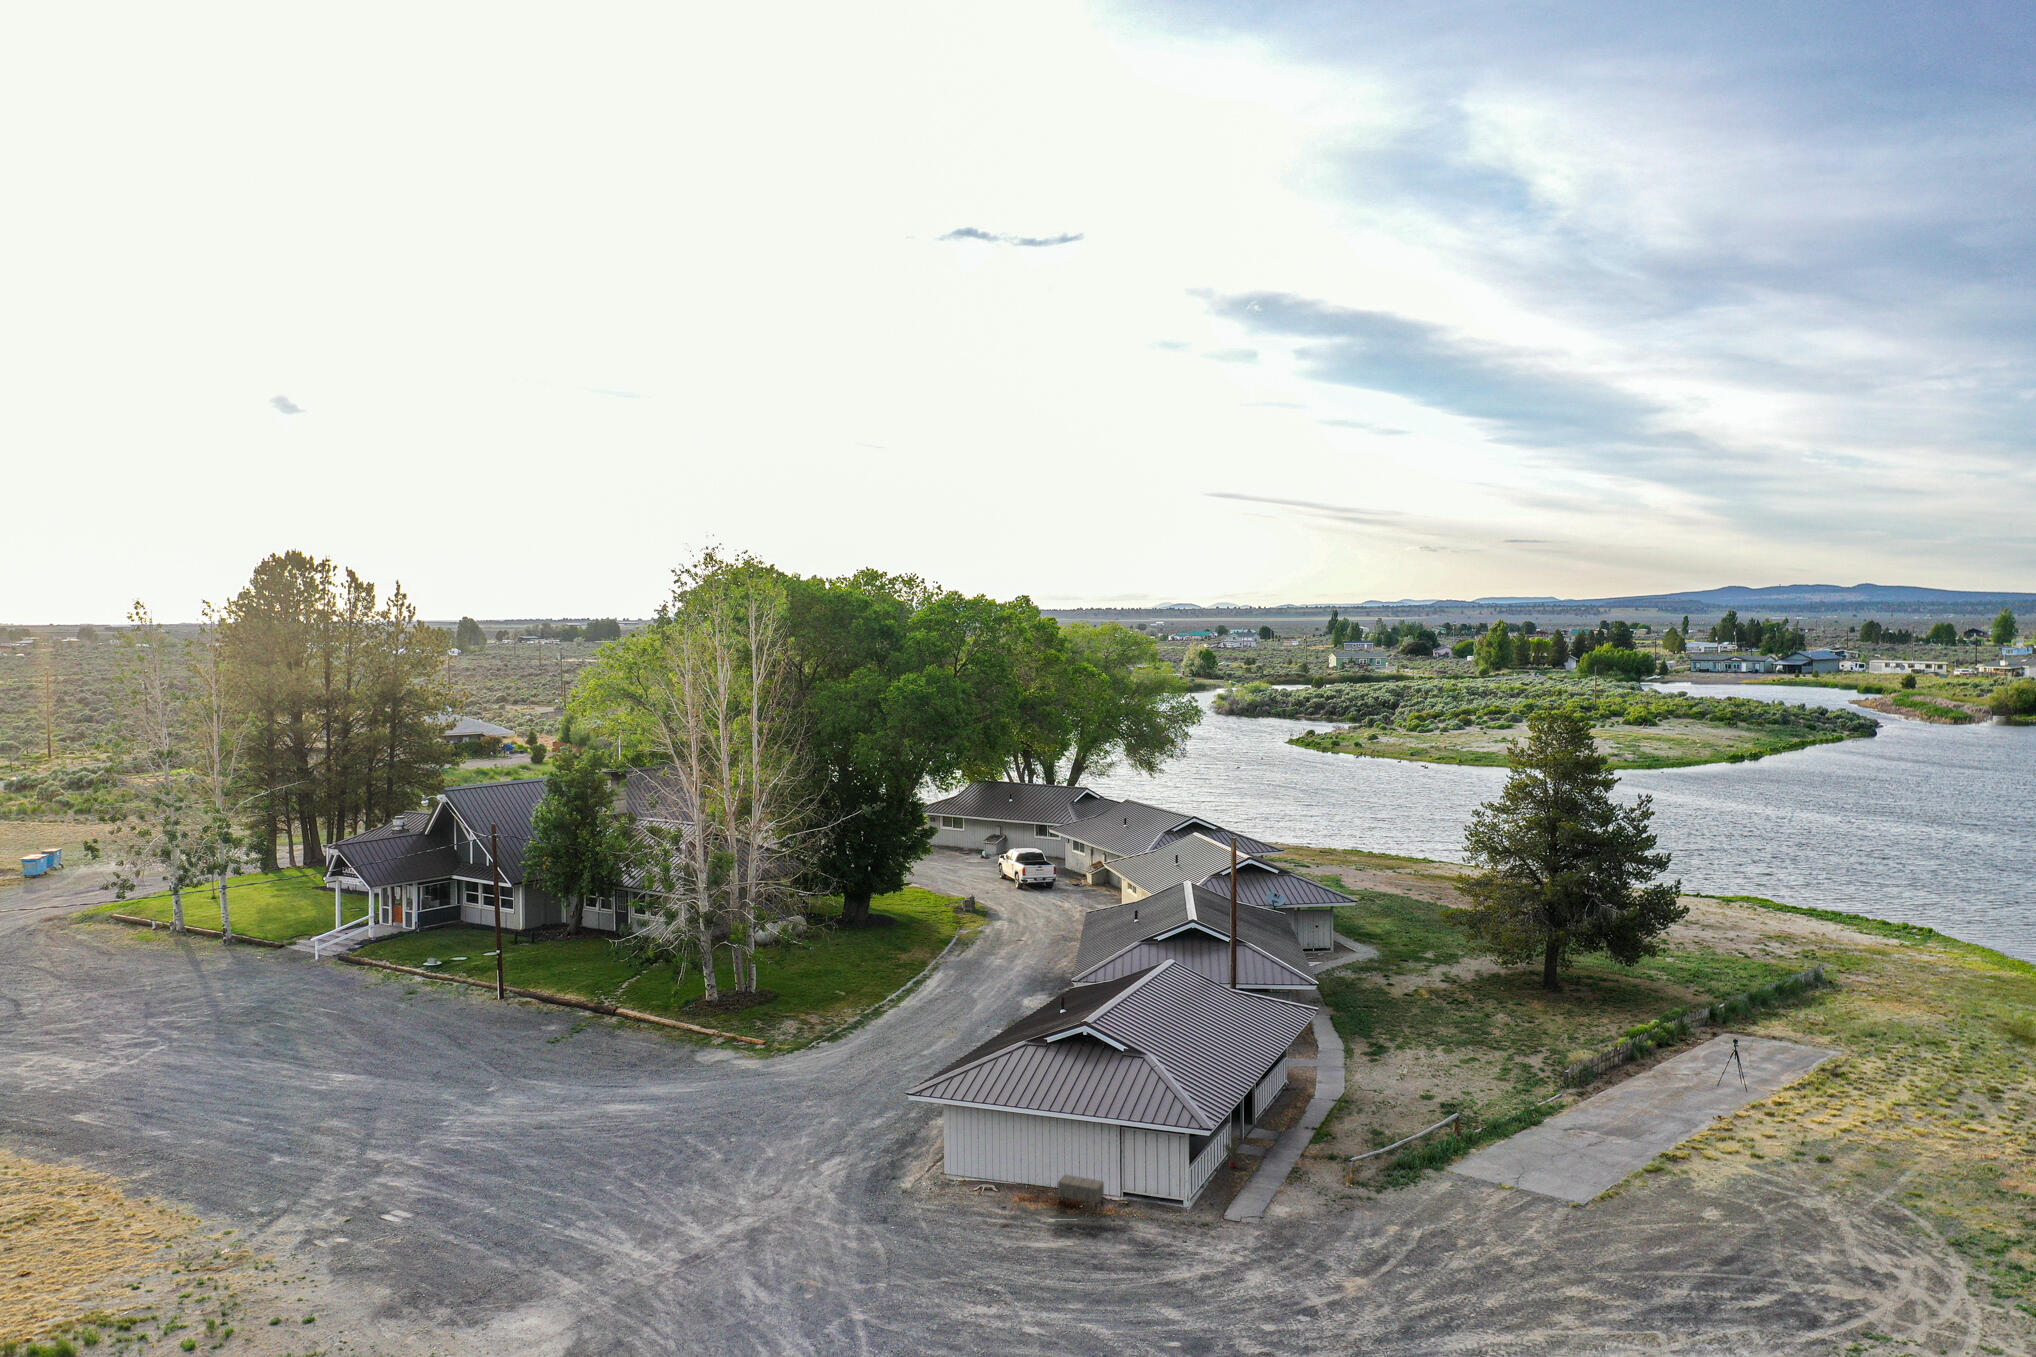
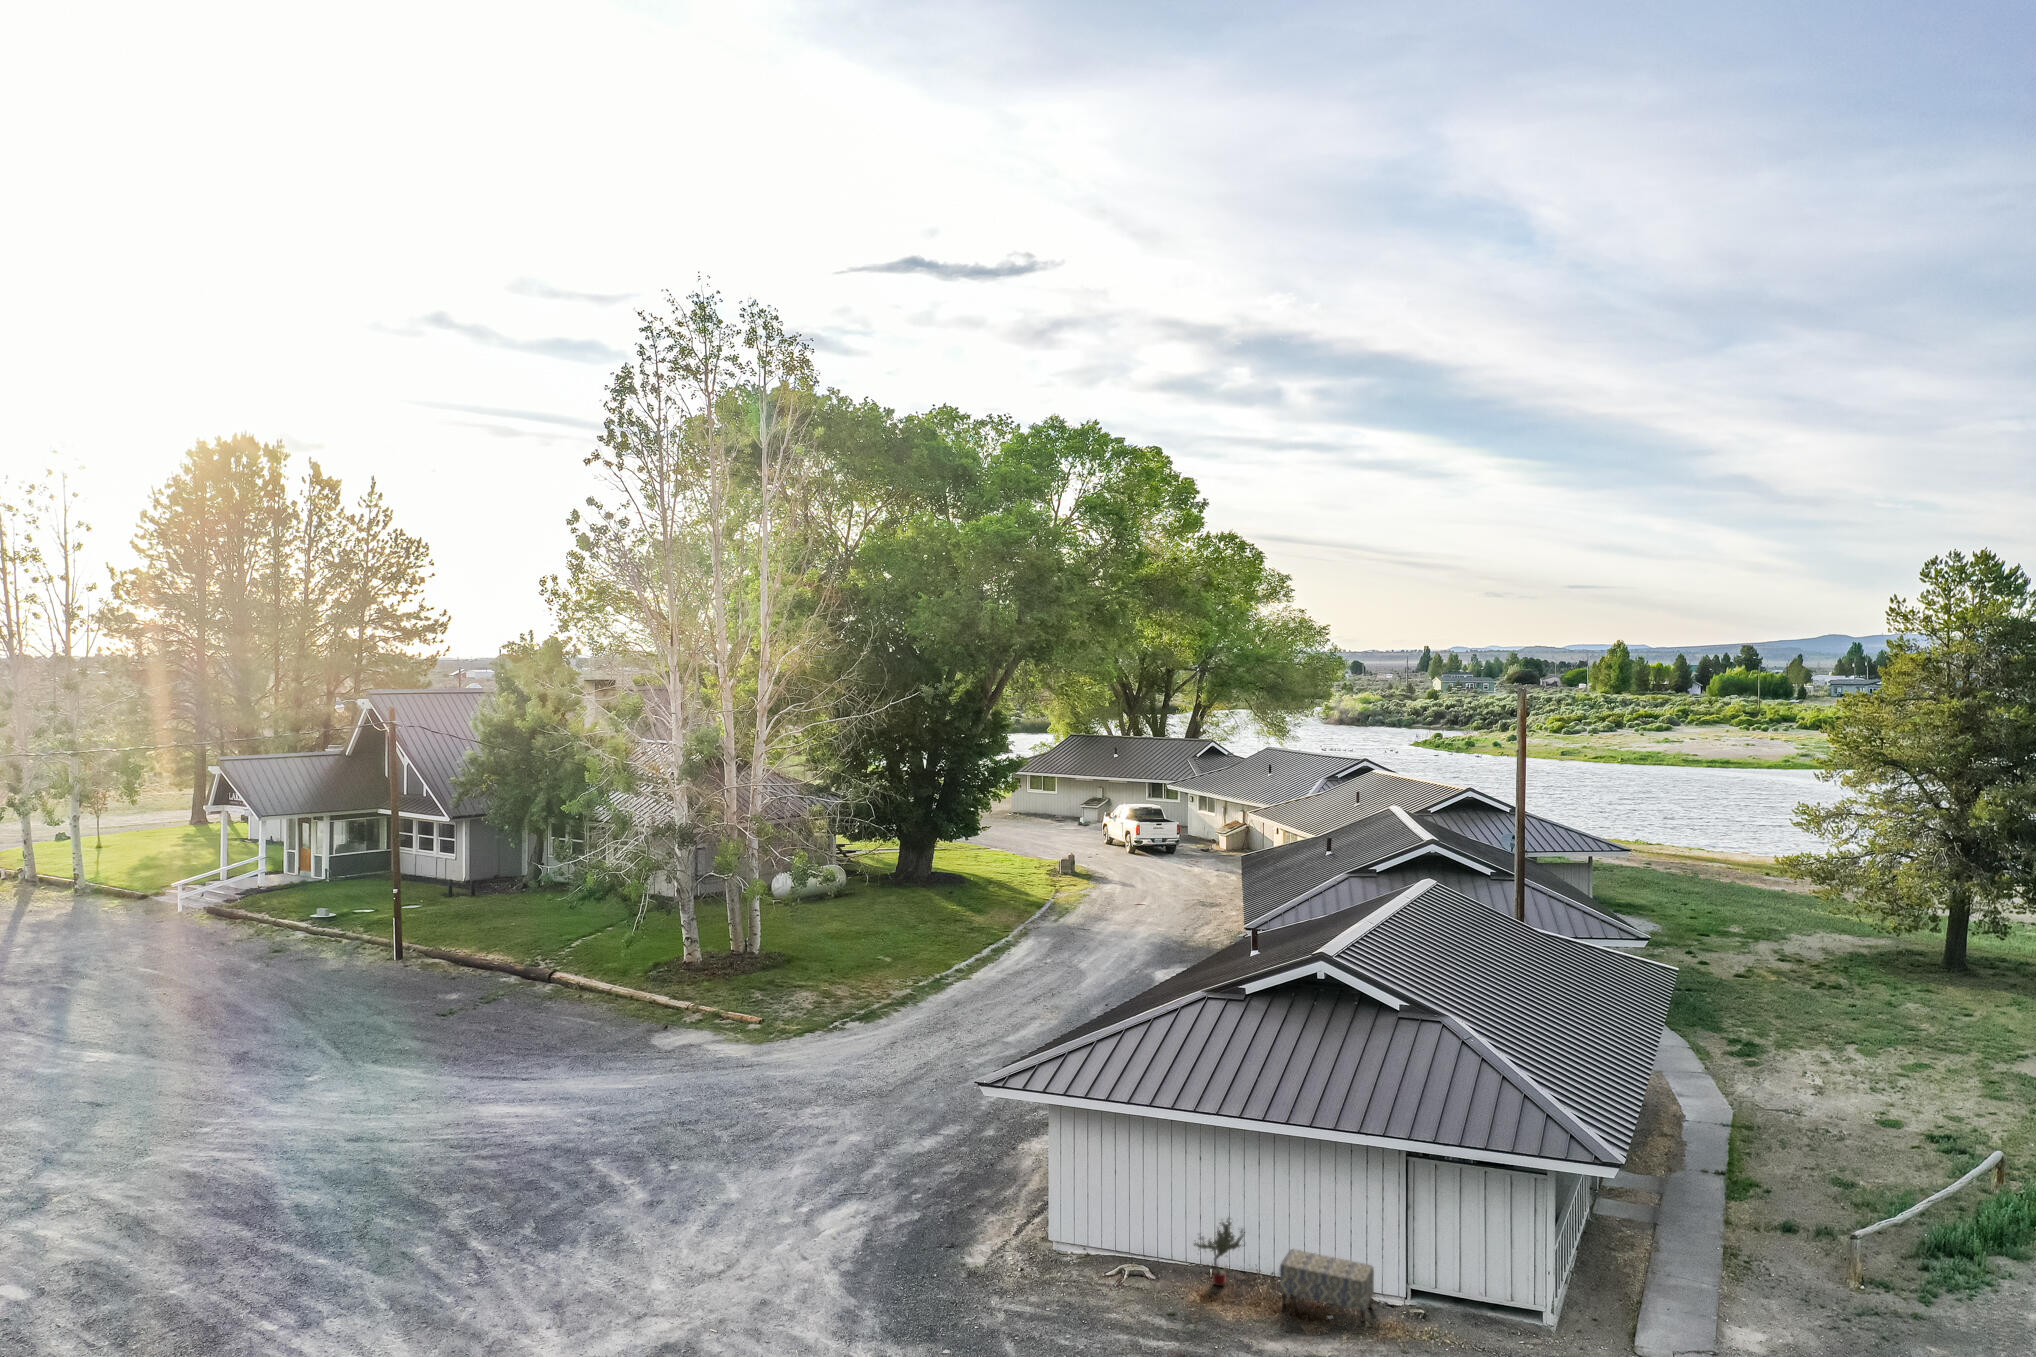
potted tree: present [1224,1134,1239,1168] -> present [1194,1218,1245,1286]

